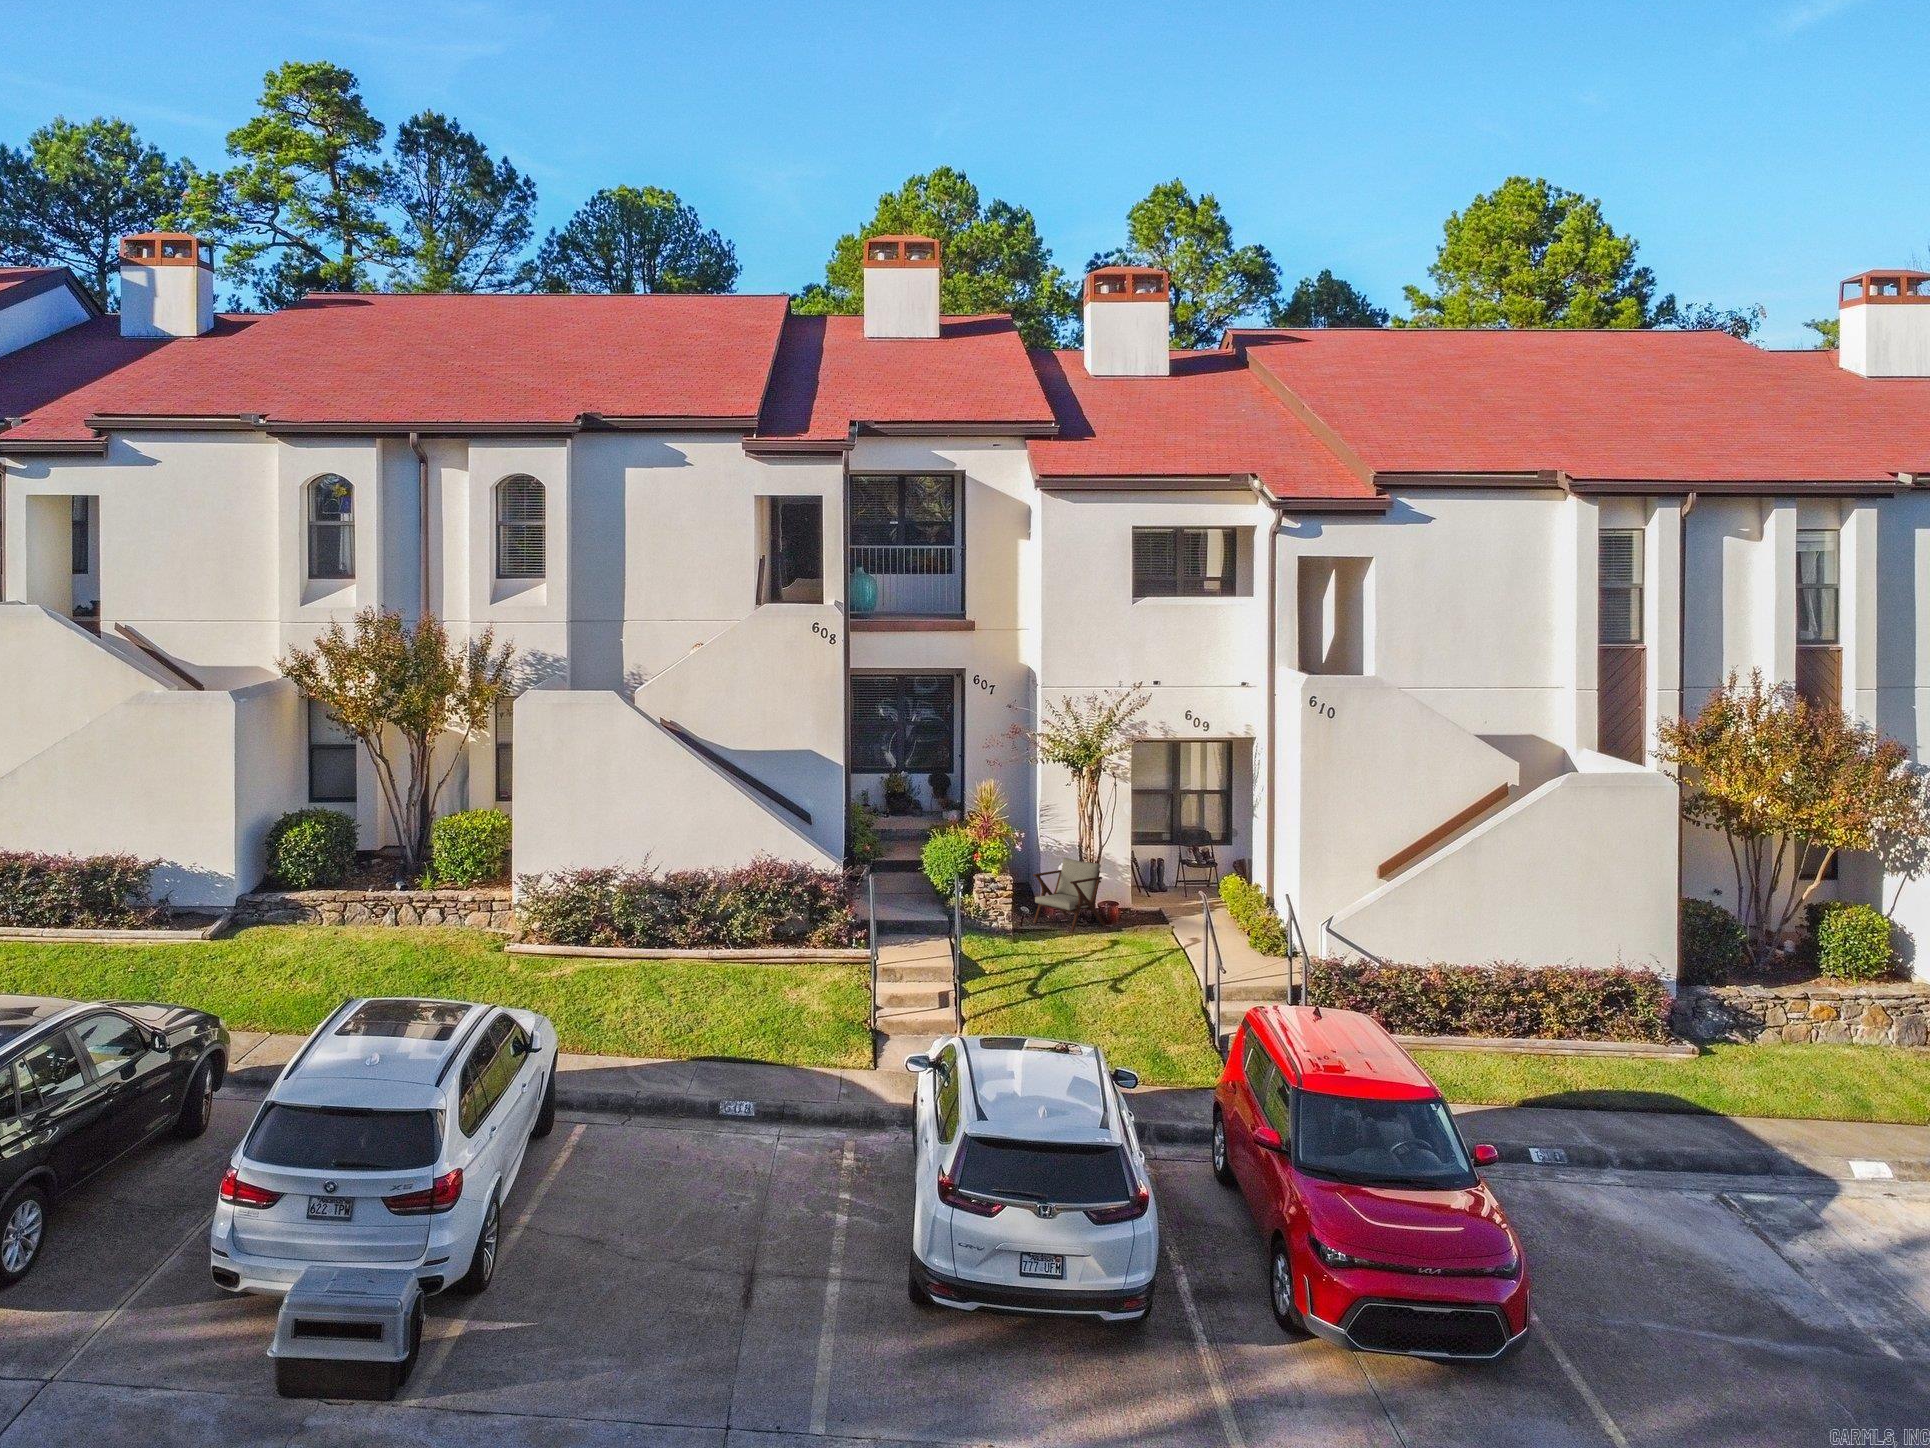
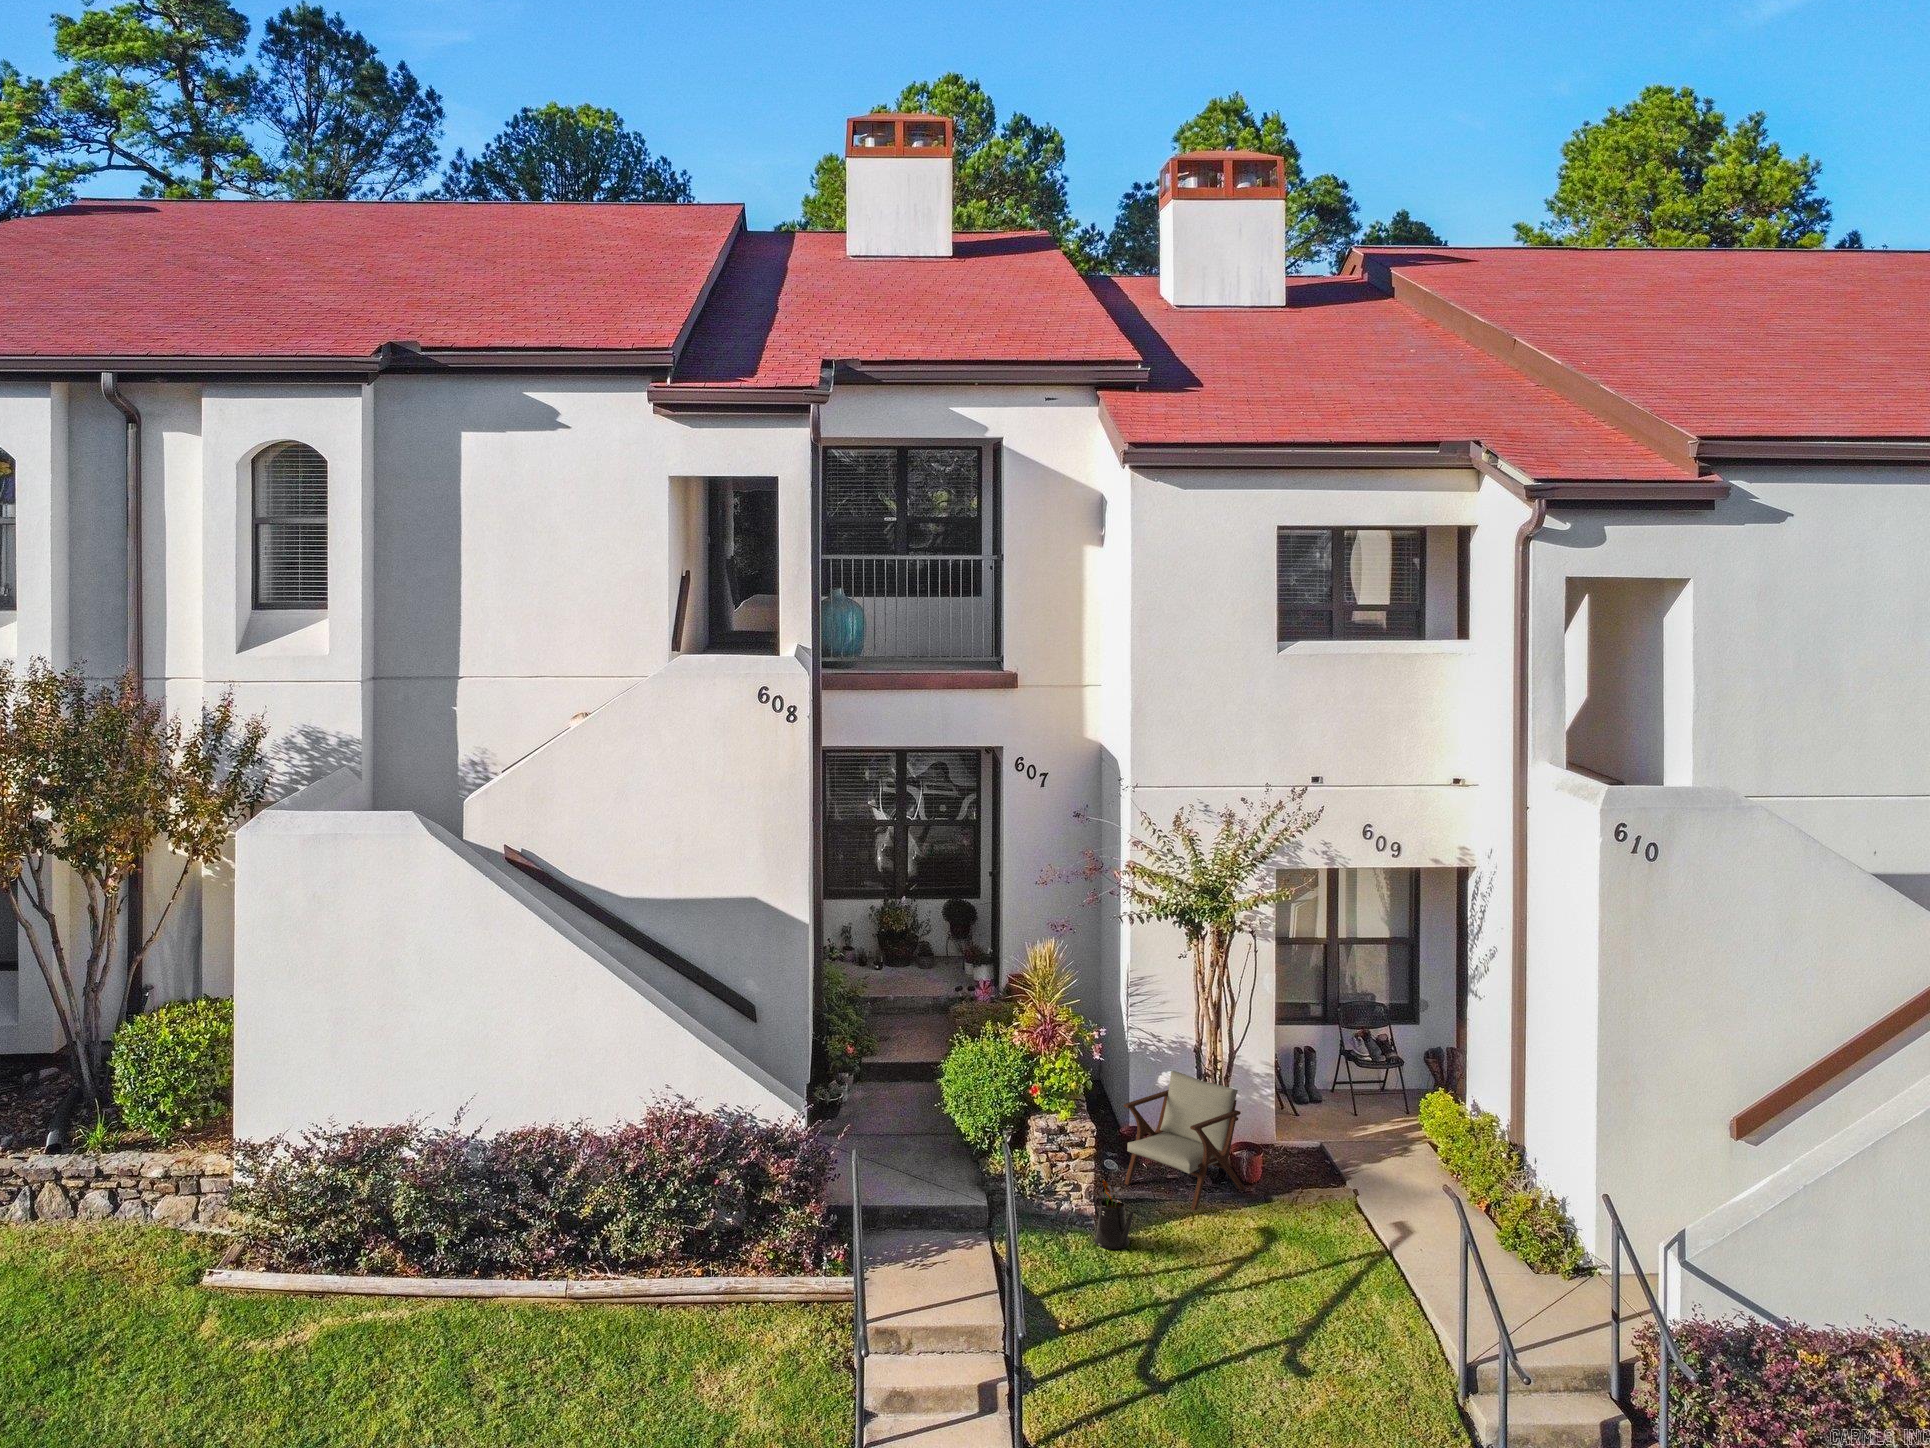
watering can: none [1011,908,1033,946] -> present [1094,1180,1133,1249]

